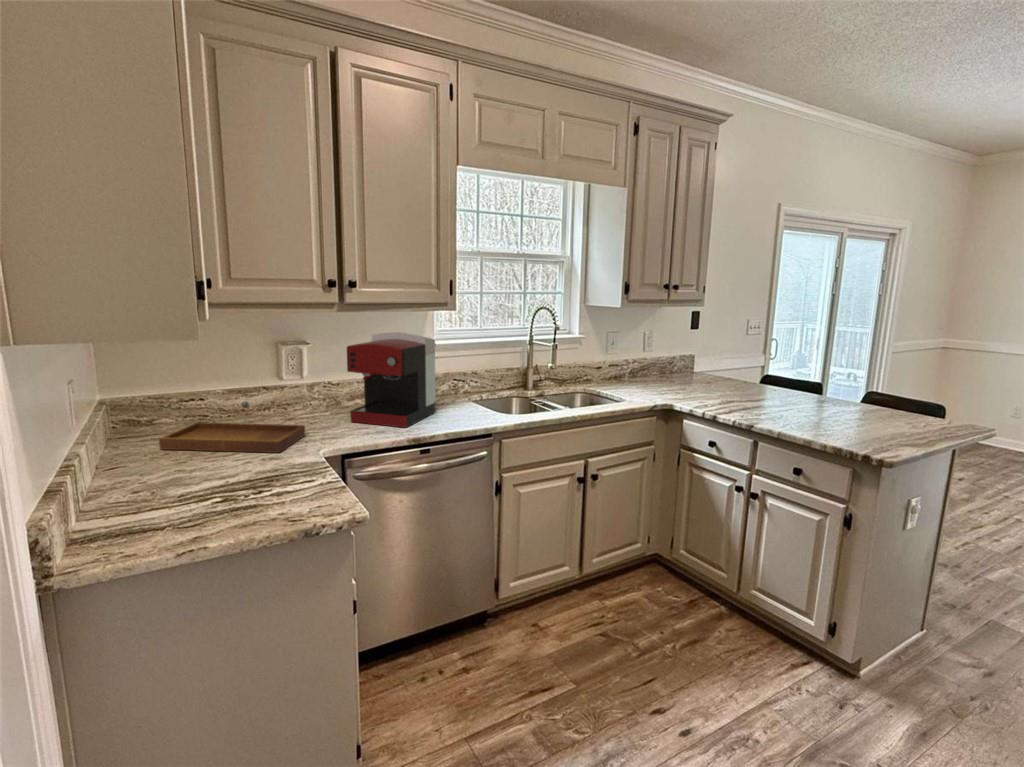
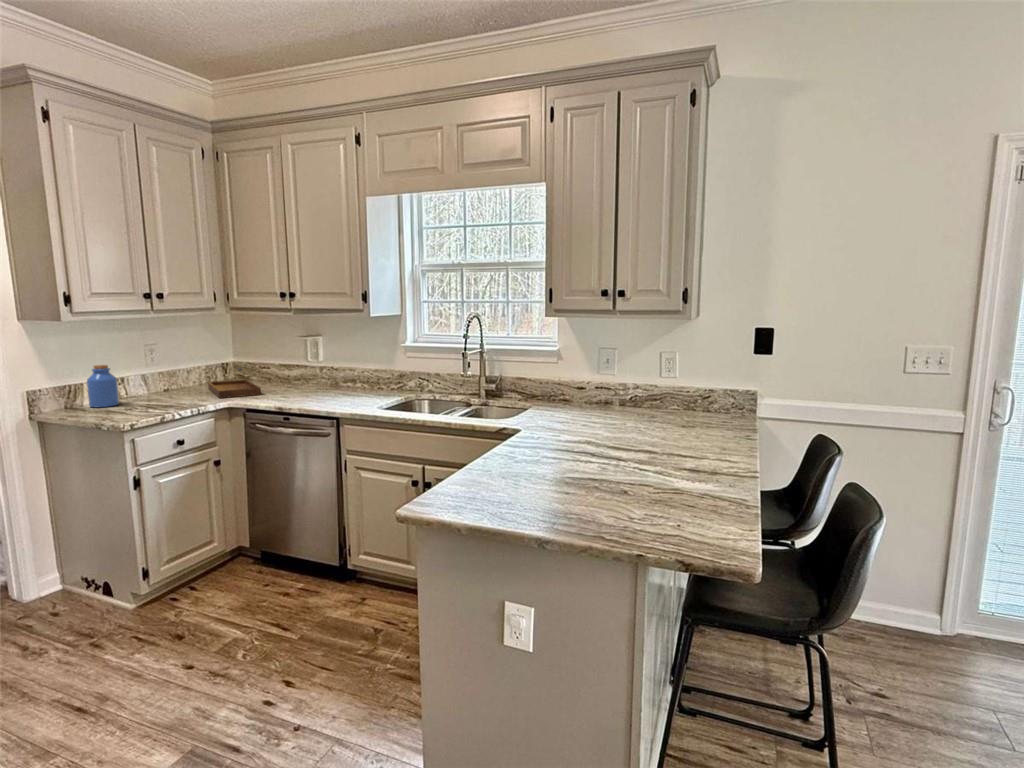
coffee maker: present [347,332,436,428] -> none [284,330,356,401]
jar: none [105,435,175,530] -> present [87,365,119,407]

